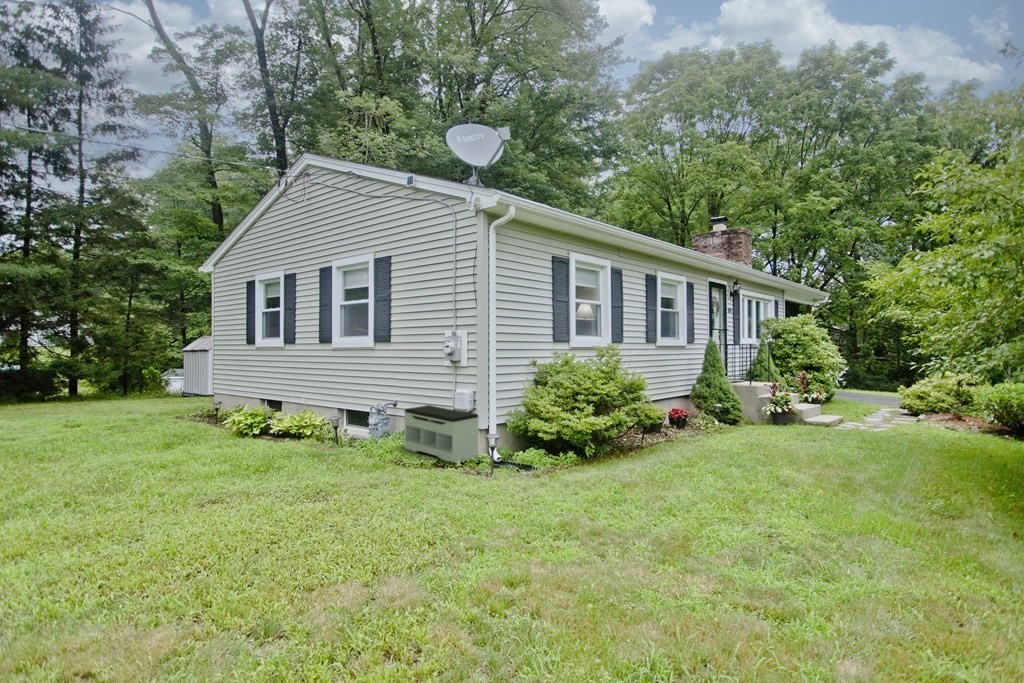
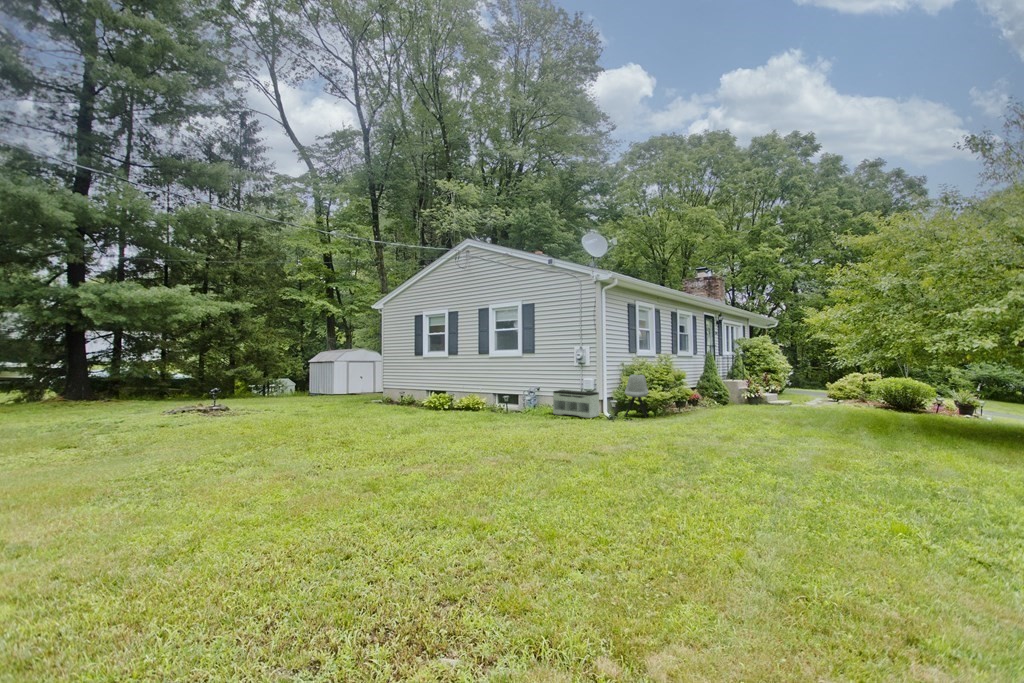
chair: none [520,382,570,465] -> present [625,375,648,418]

